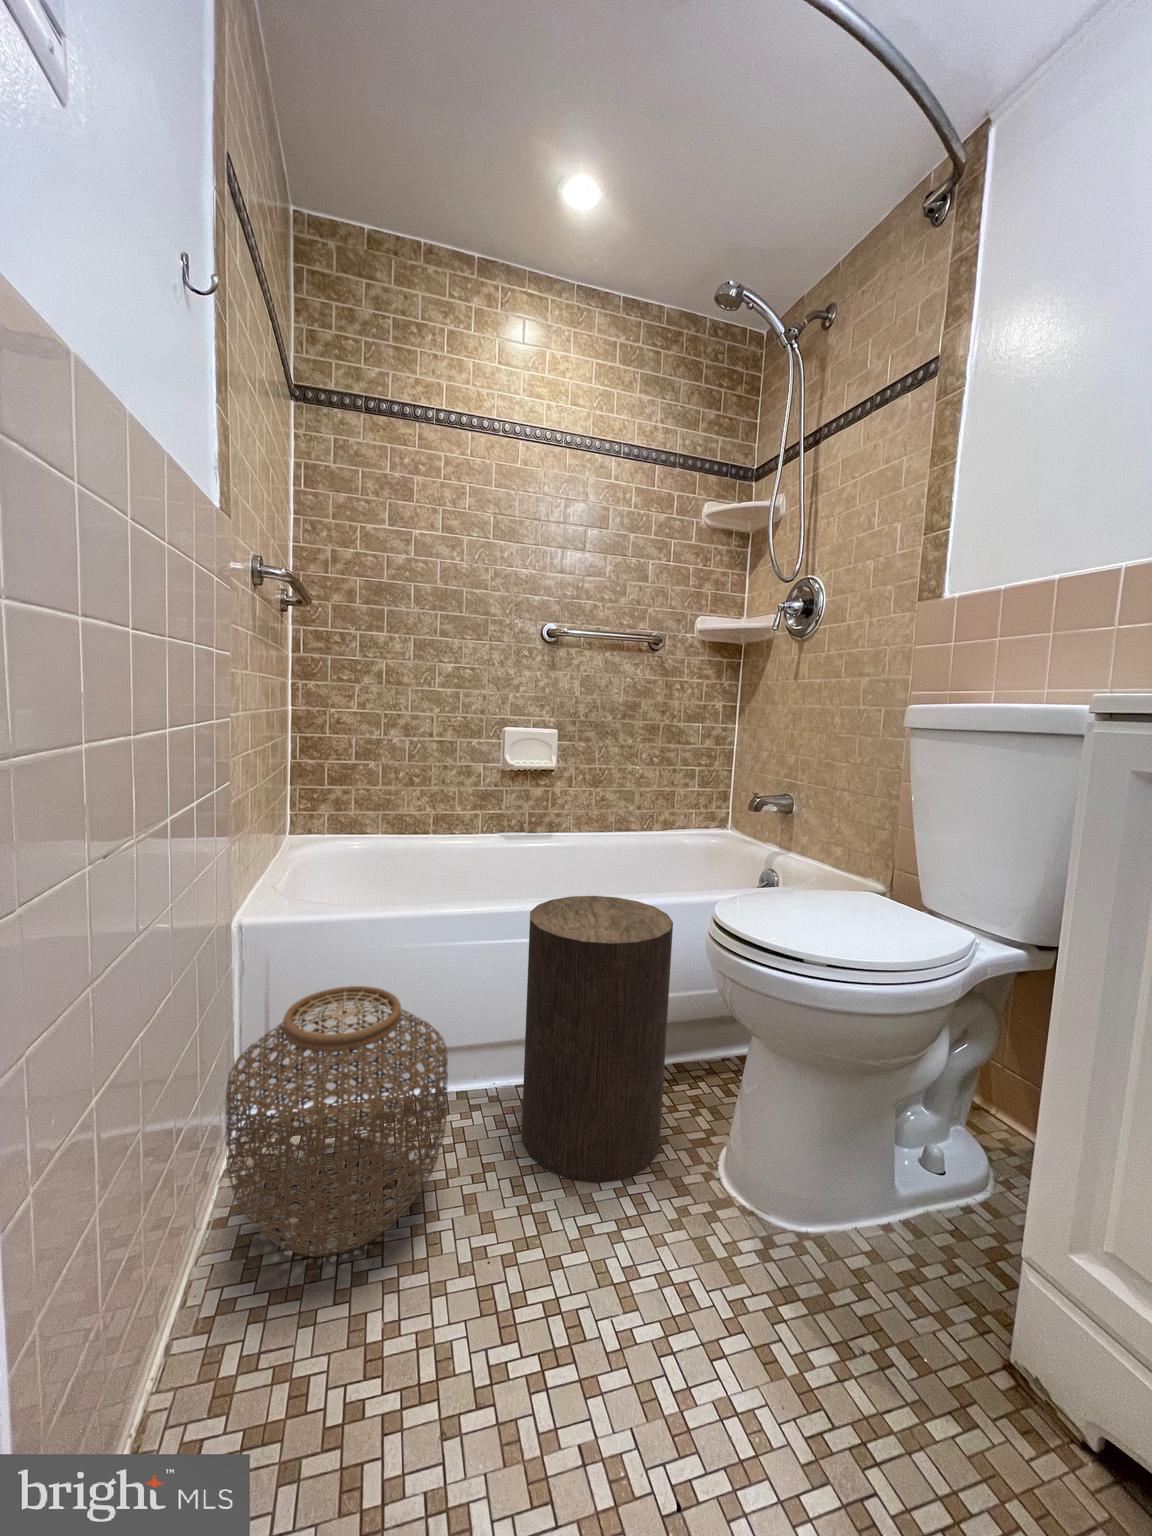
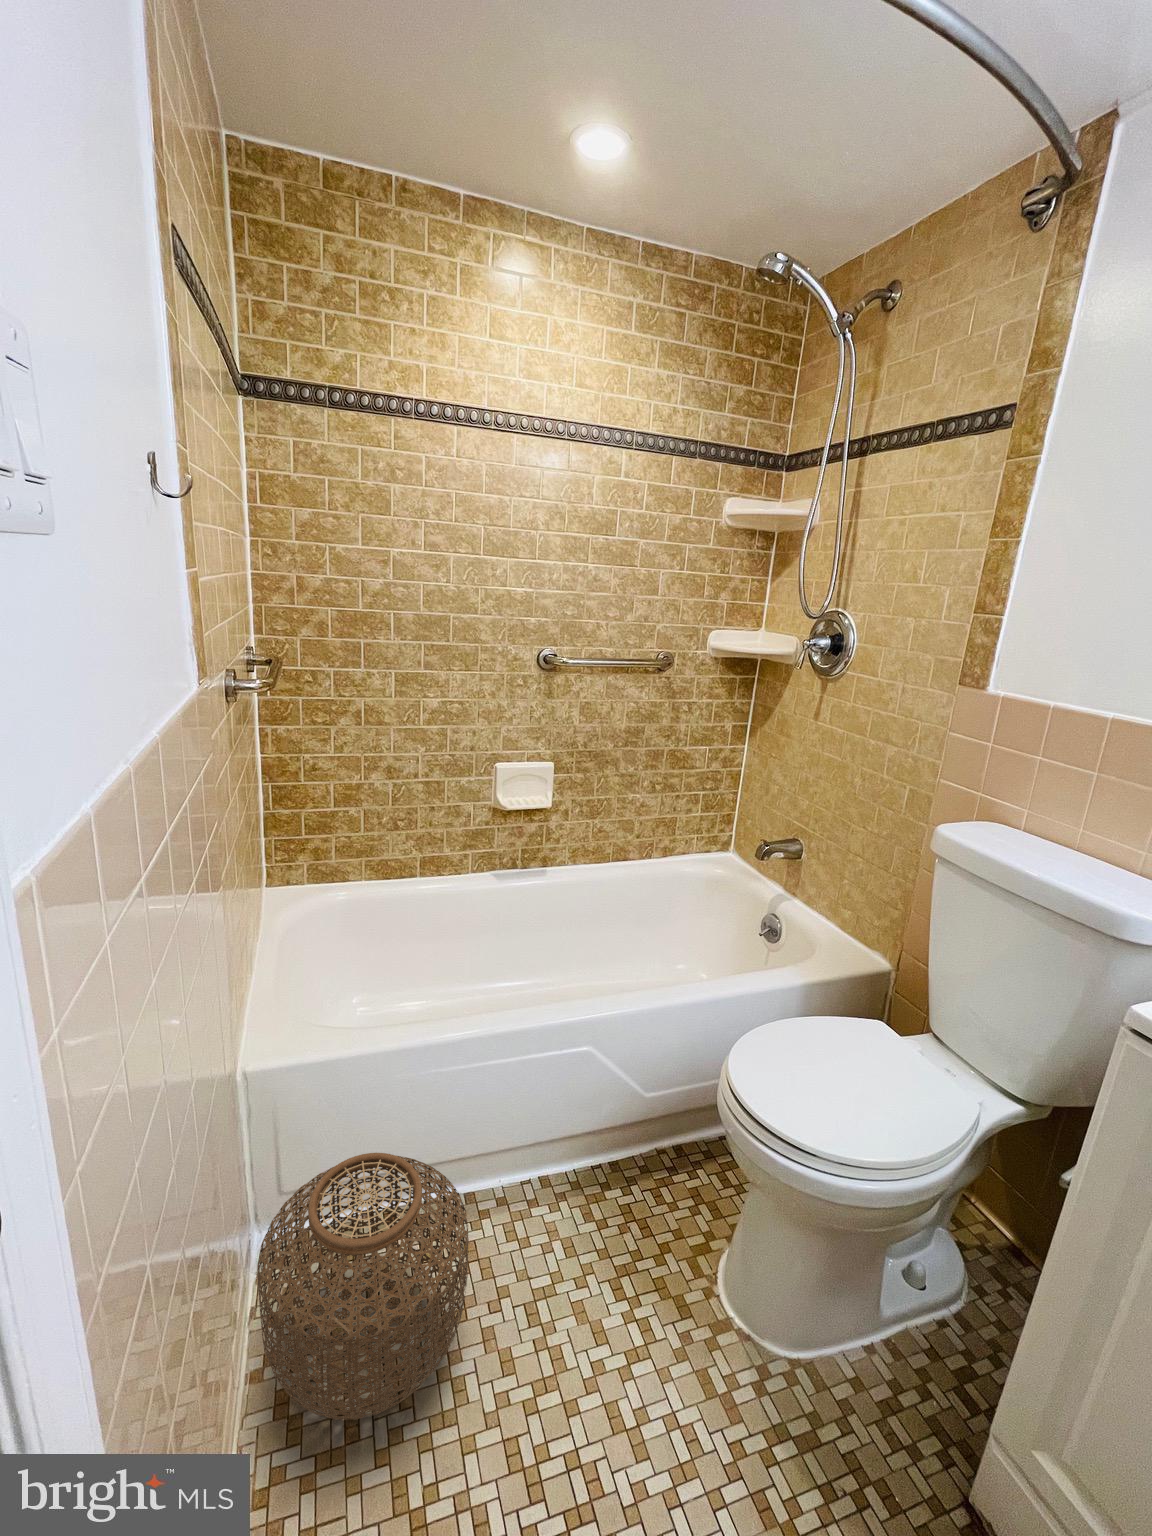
stool: present [522,896,673,1183] -> none [531,1015,686,1306]

